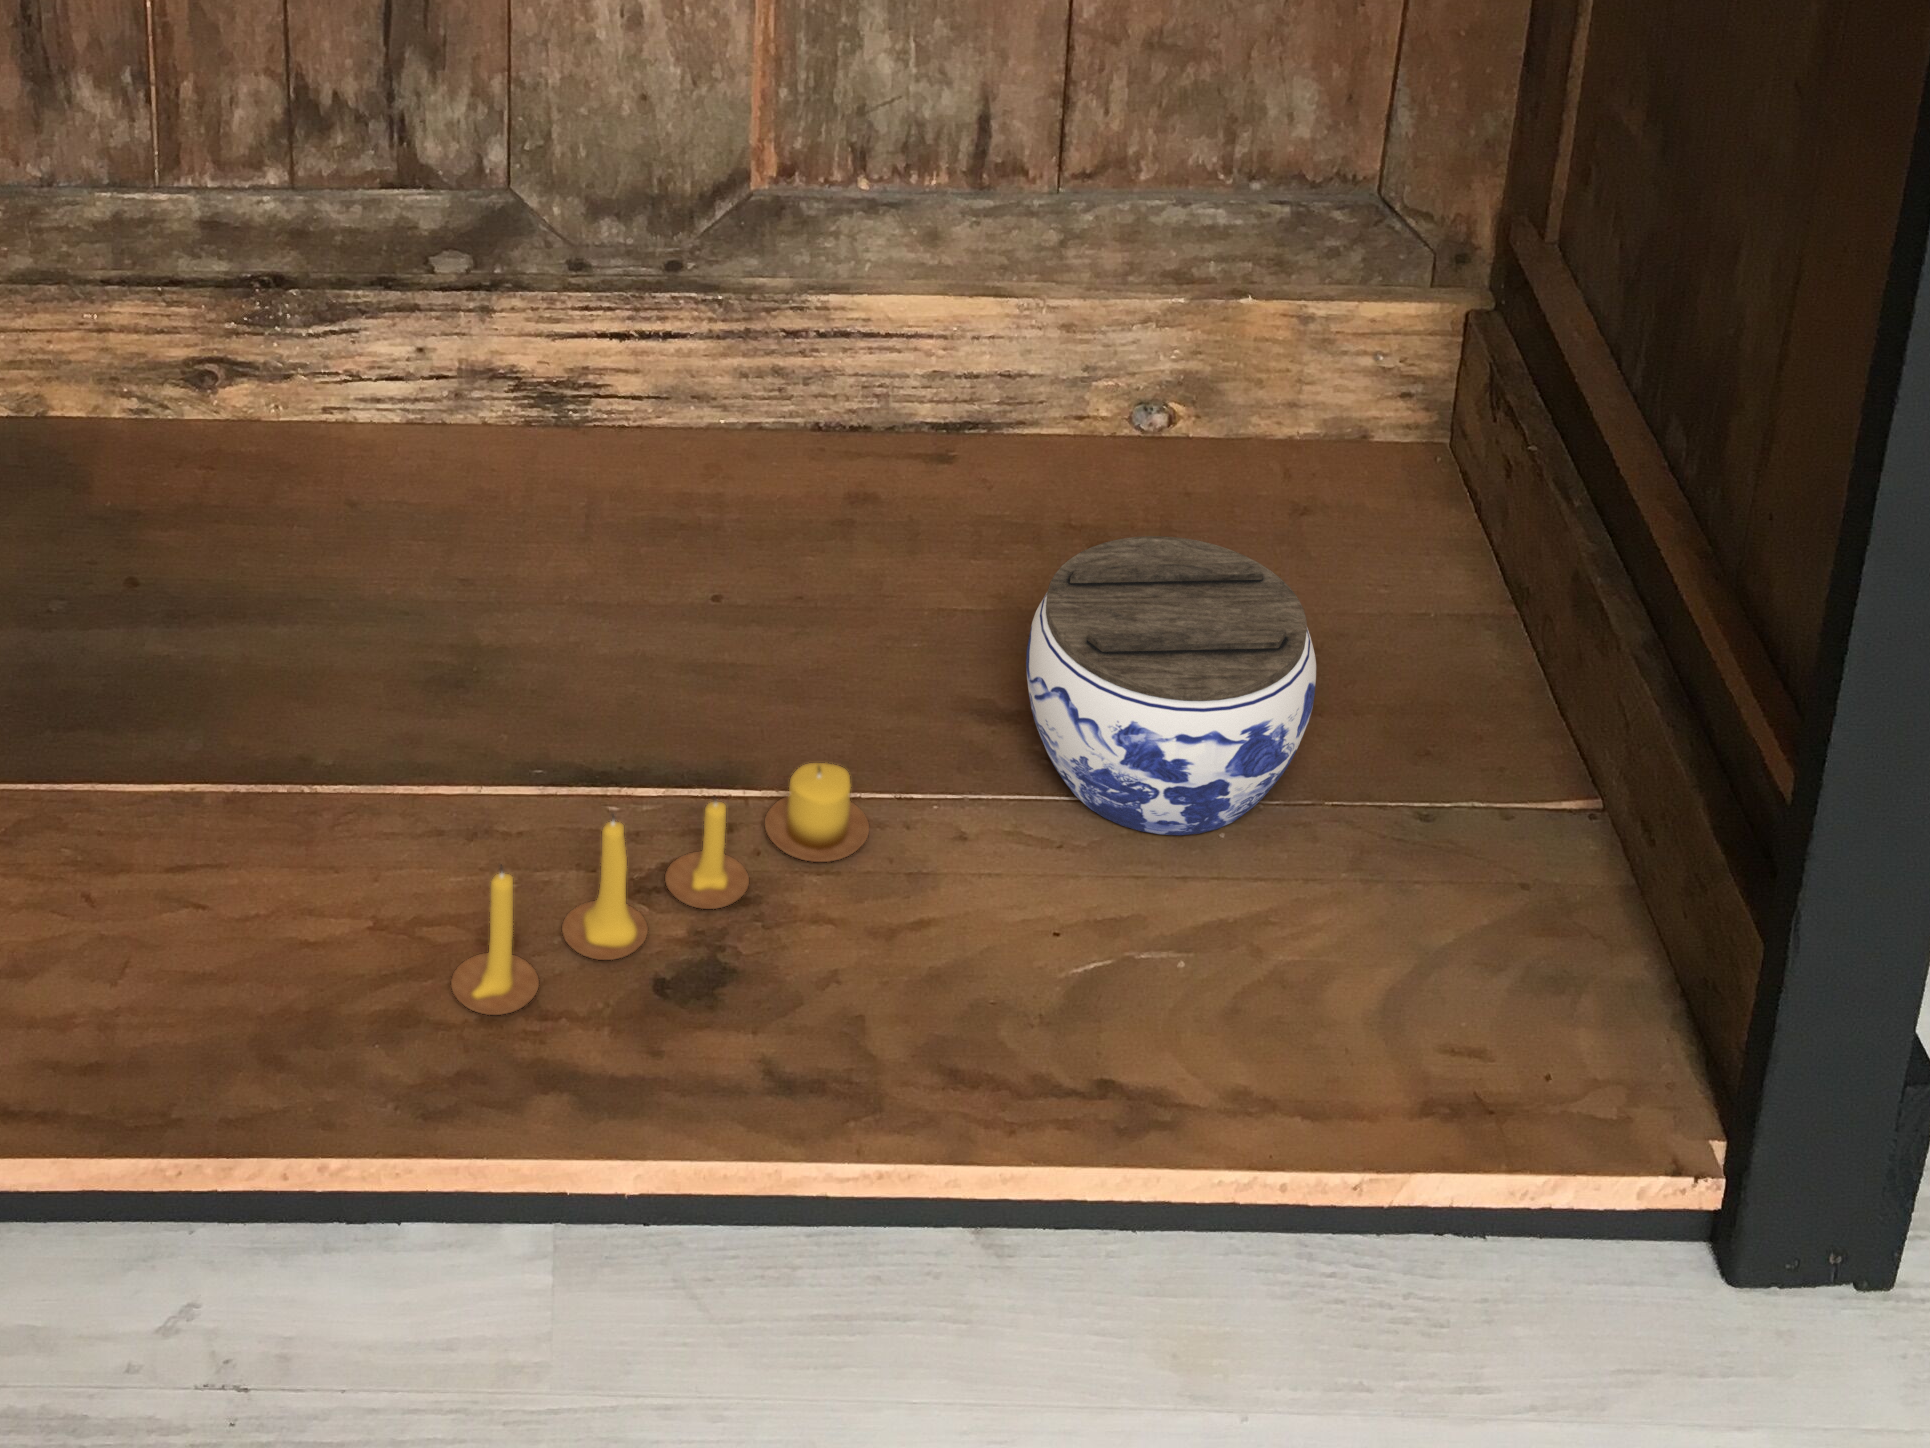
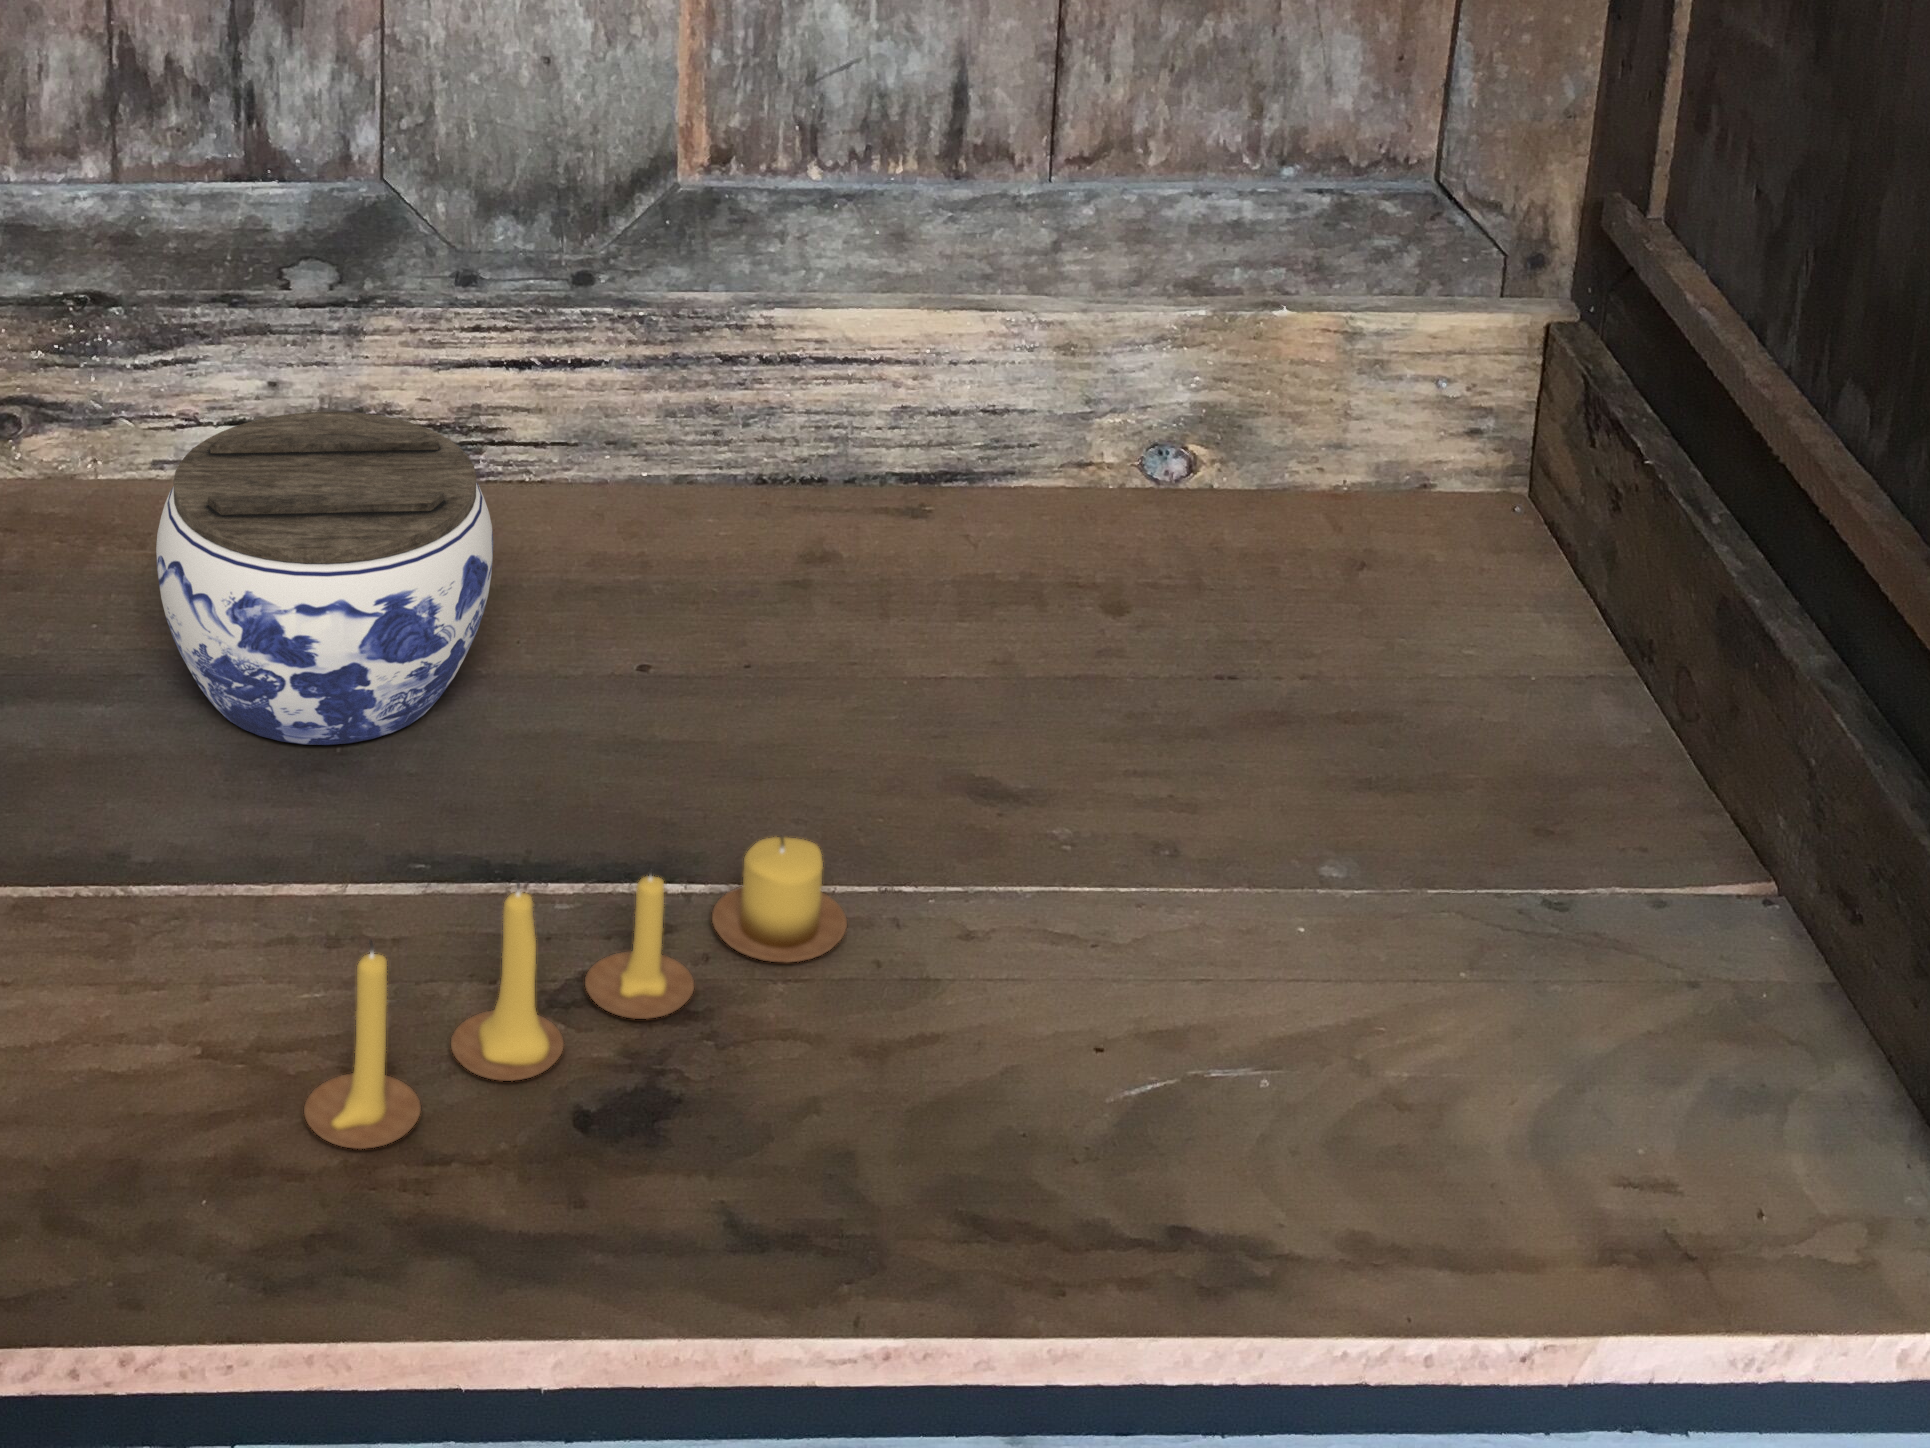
jar: present [1026,536,1316,835] -> present [156,412,493,745]

